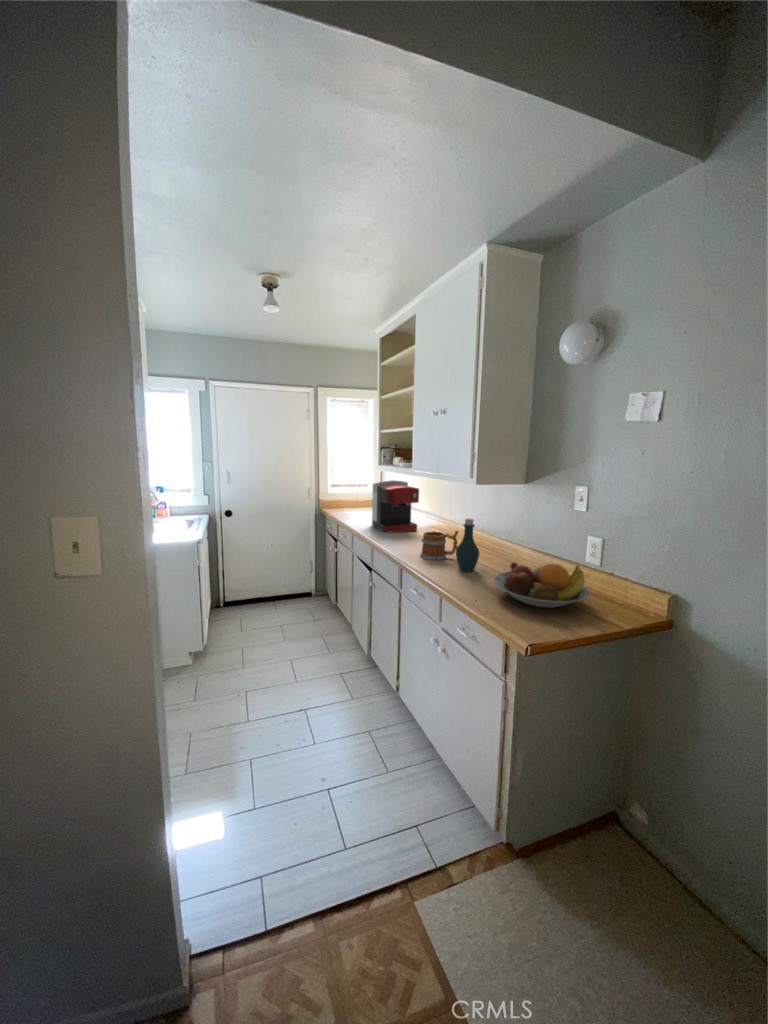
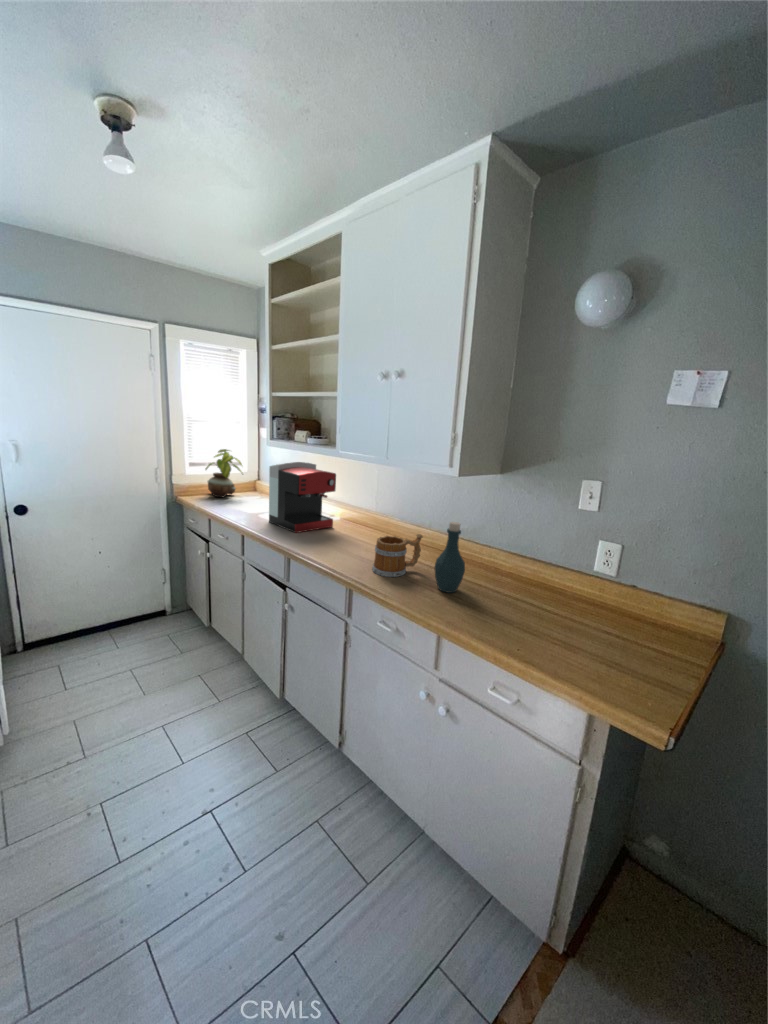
potted plant: none [340,474,366,510] -> present [205,449,242,497]
fruit bowl: present [494,562,590,608] -> none [515,582,646,647]

